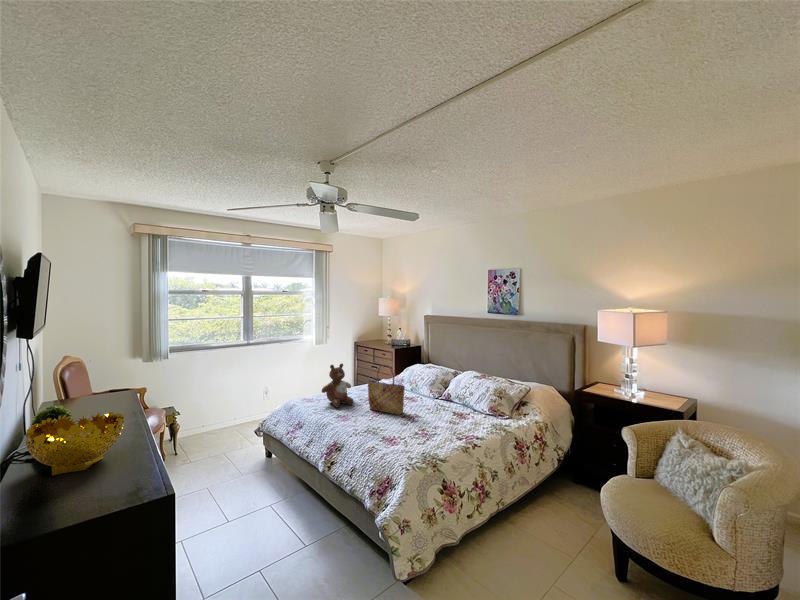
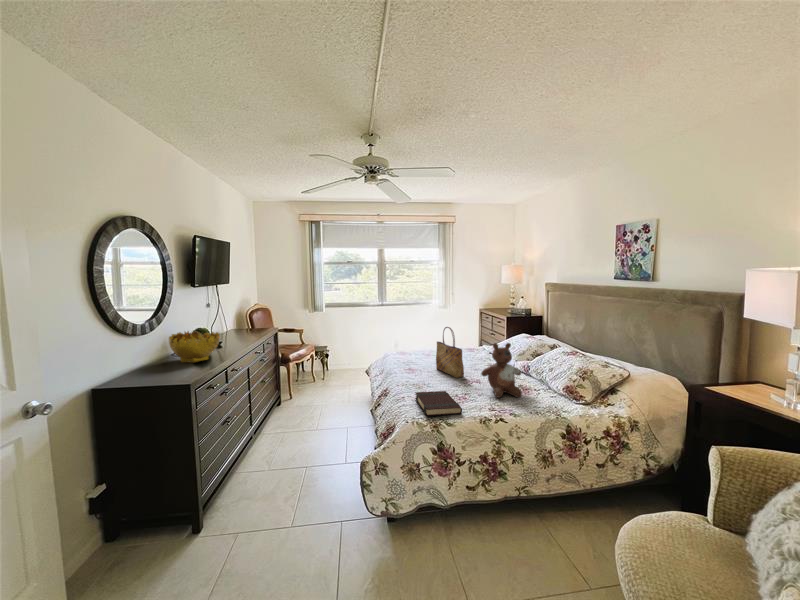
stuffed bear: present [322,364,354,407] -> present [481,343,522,398]
book: none [390,430,445,459] -> present [415,391,462,416]

